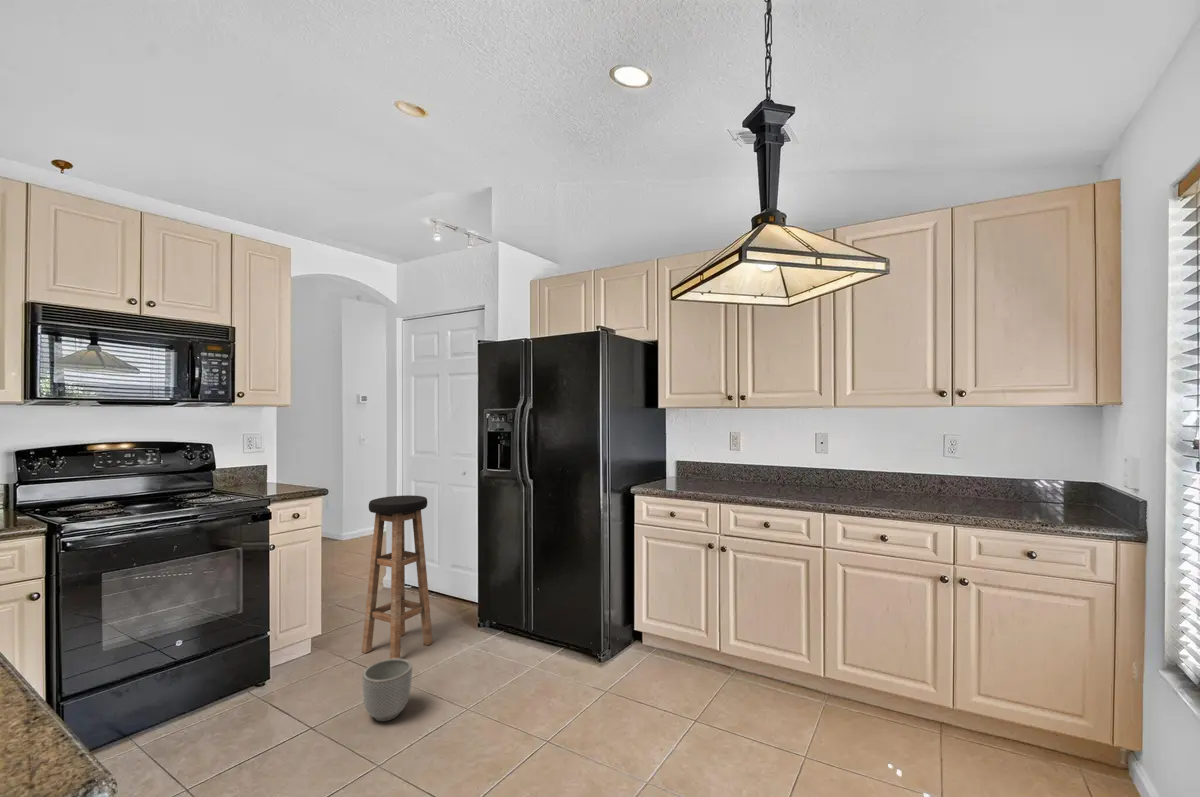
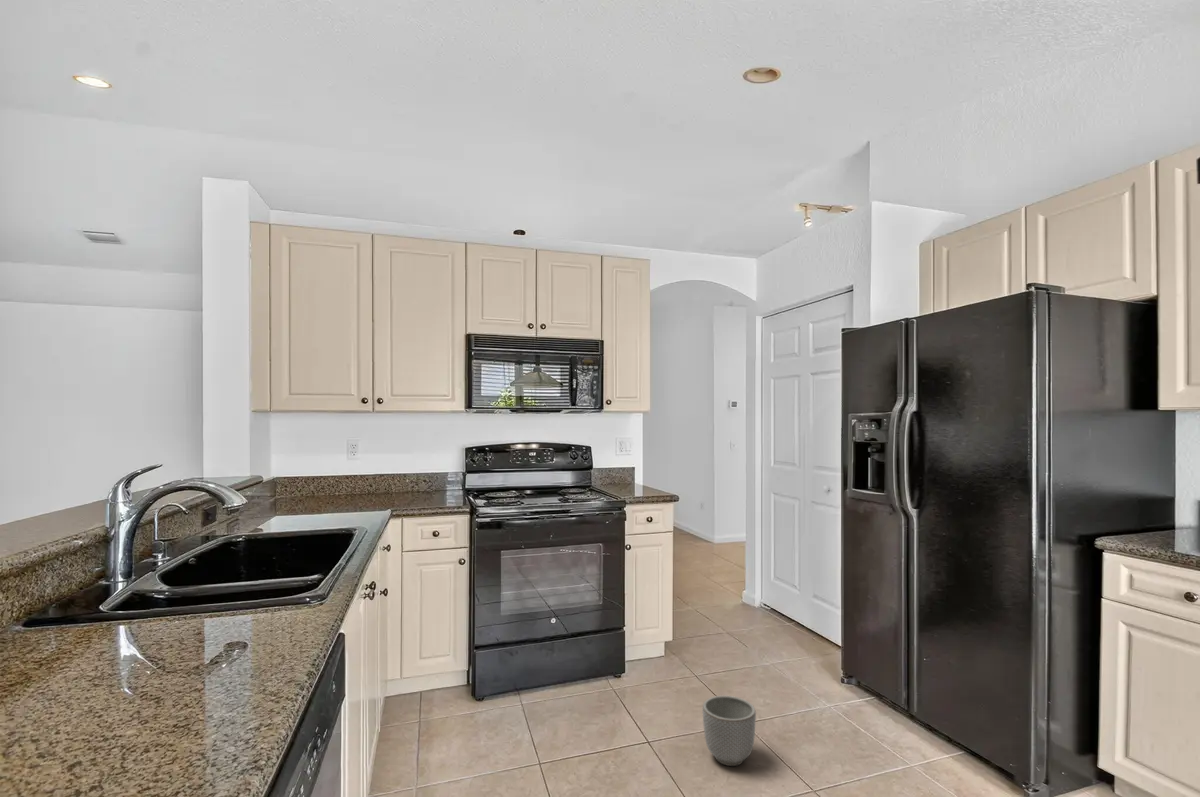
bar stool: present [362,495,433,659] -> none [715,513,793,703]

